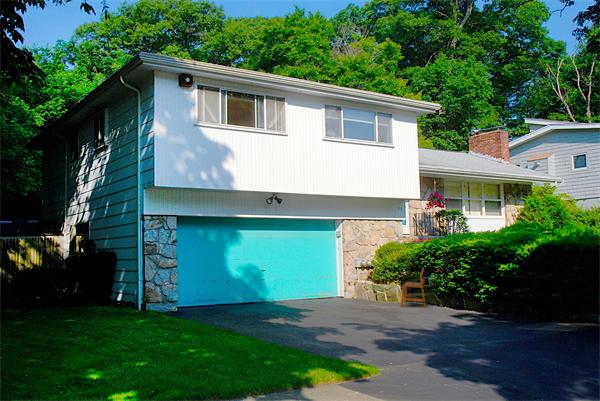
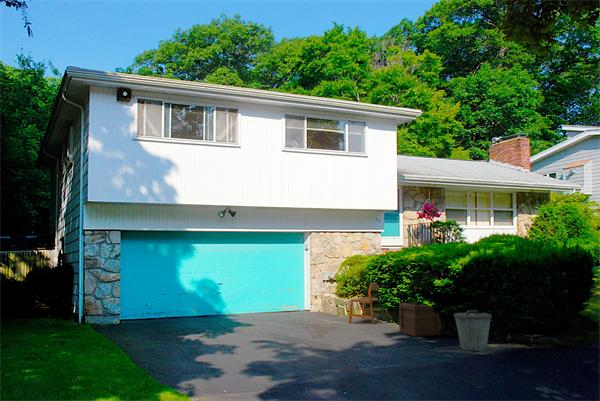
wooden crate: none [464,287,505,318] -> present [399,303,441,336]
trash can: none [537,293,572,329] -> present [454,310,492,351]

